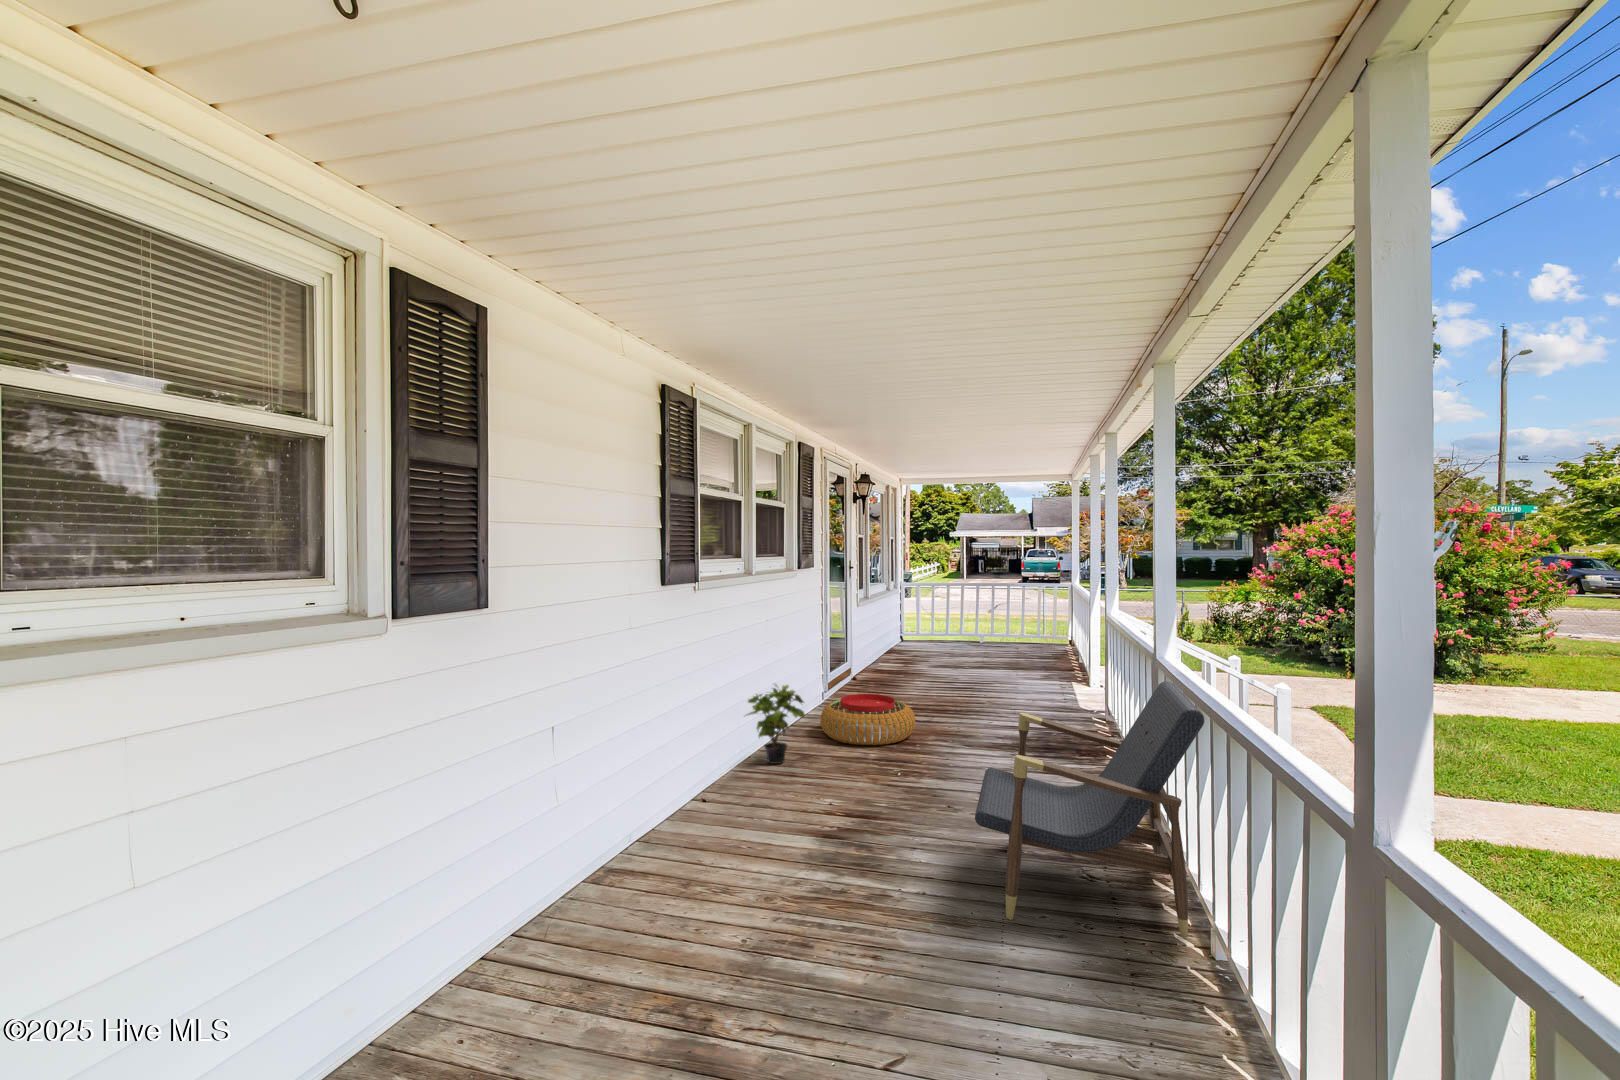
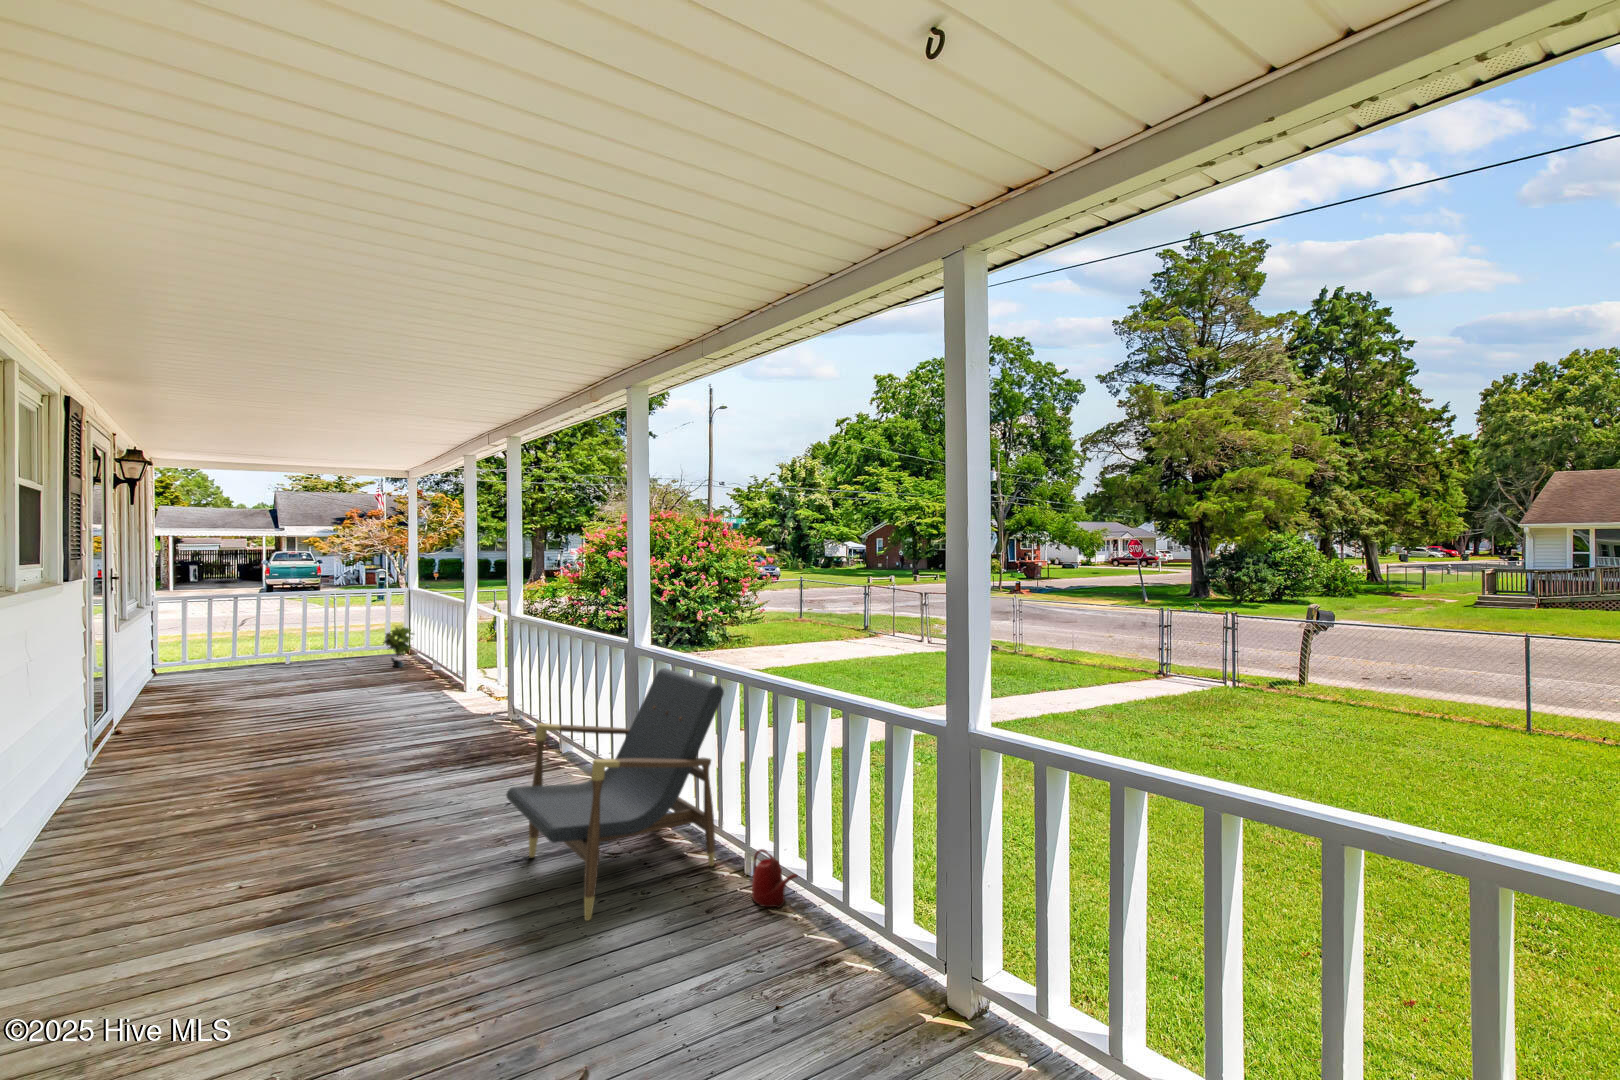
potted plant: present [747,684,805,764] -> present [383,627,414,667]
pouf: present [820,694,915,745] -> none [136,753,306,834]
watering can: none [1196,936,1245,1026] -> present [751,849,798,908]

